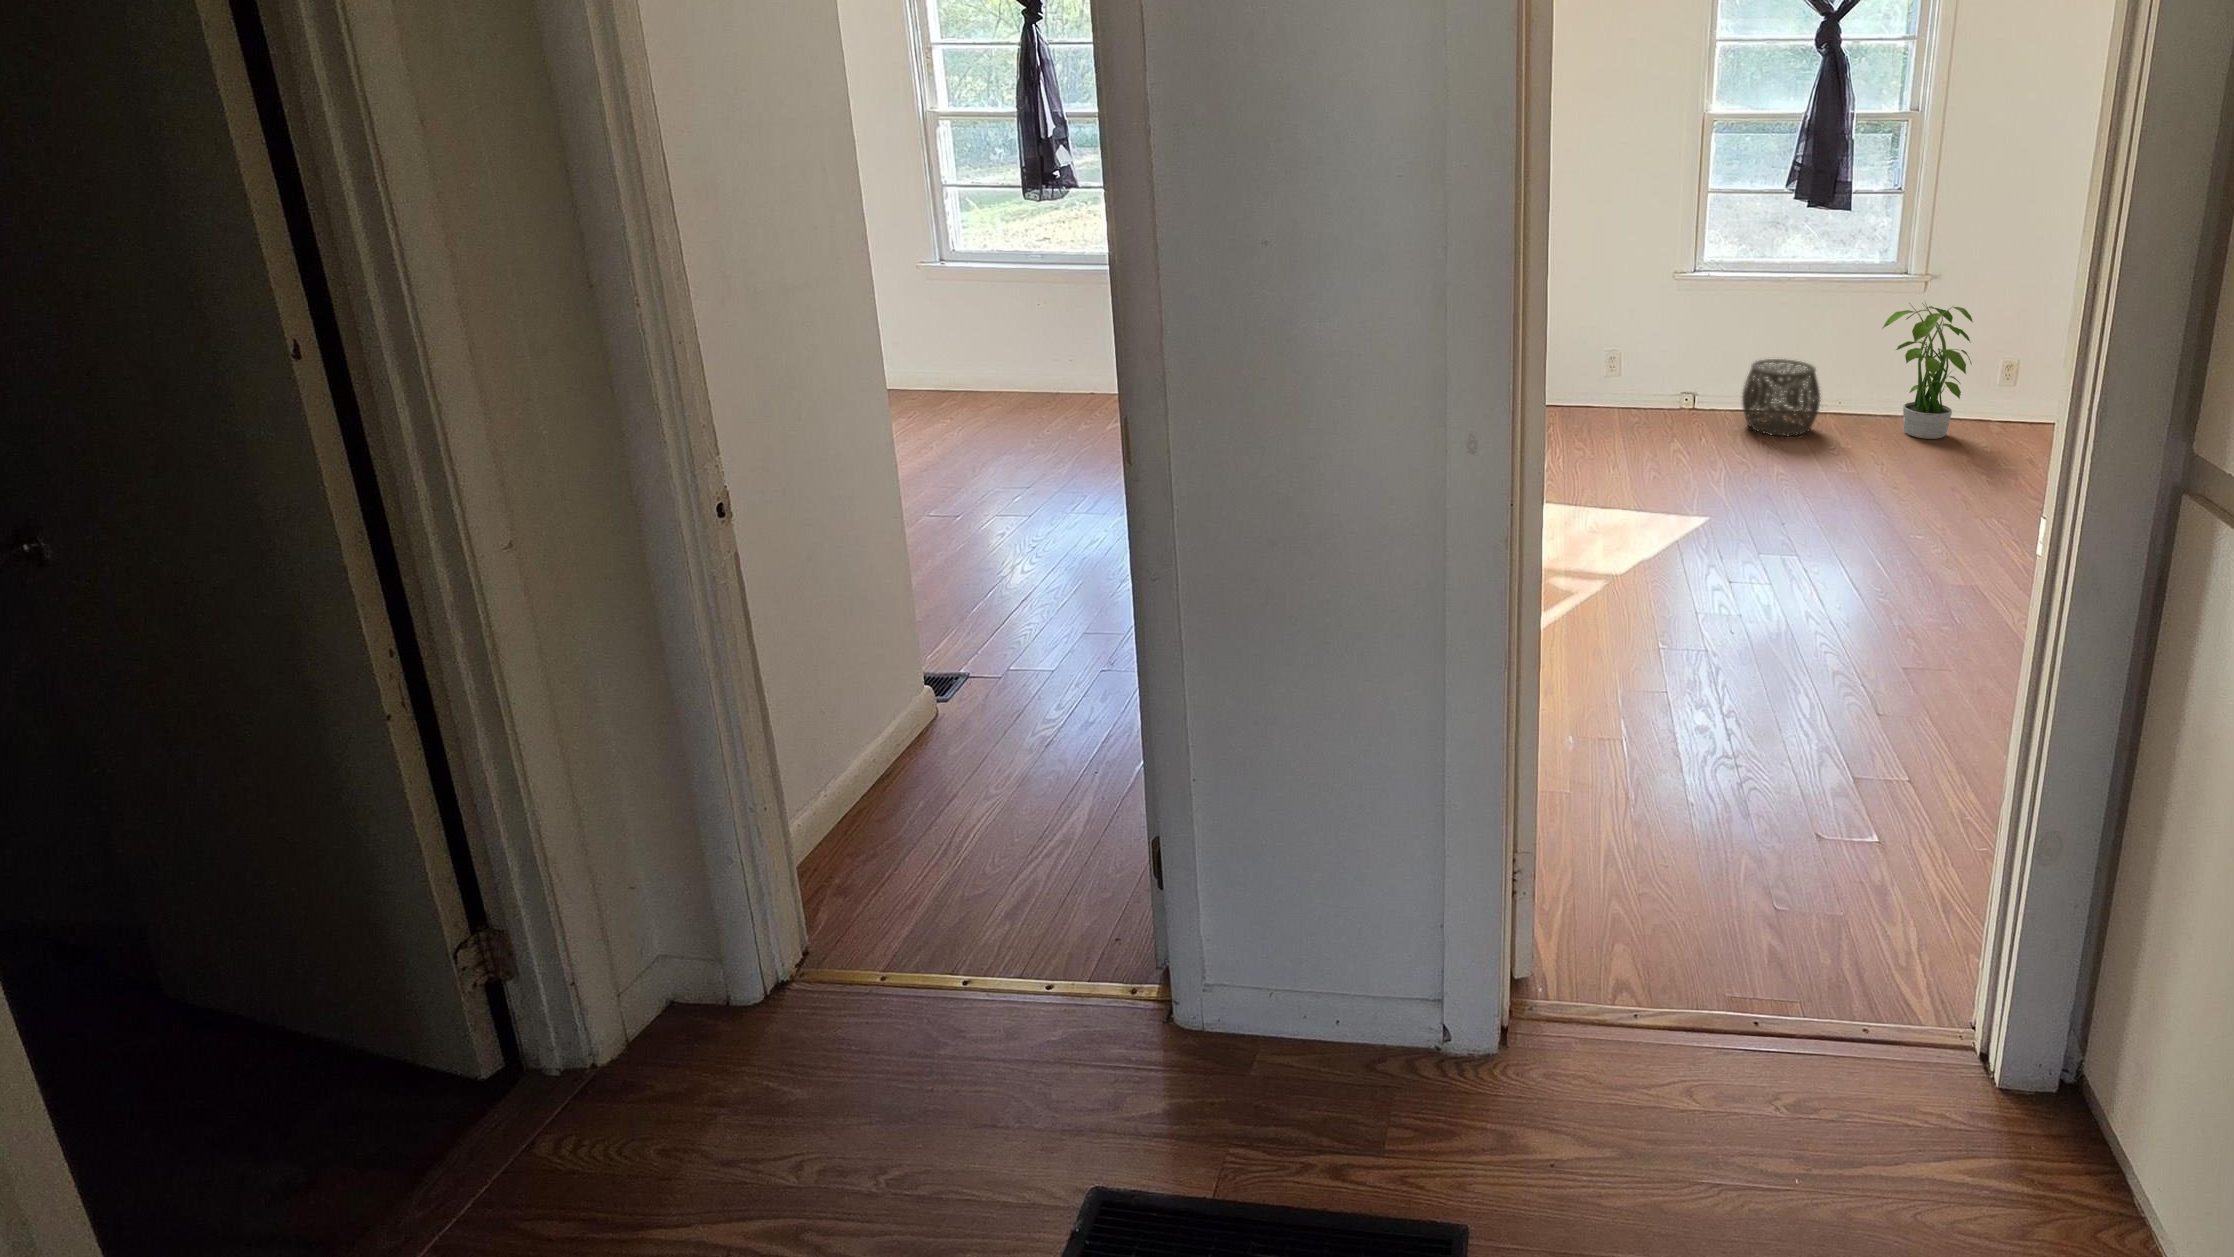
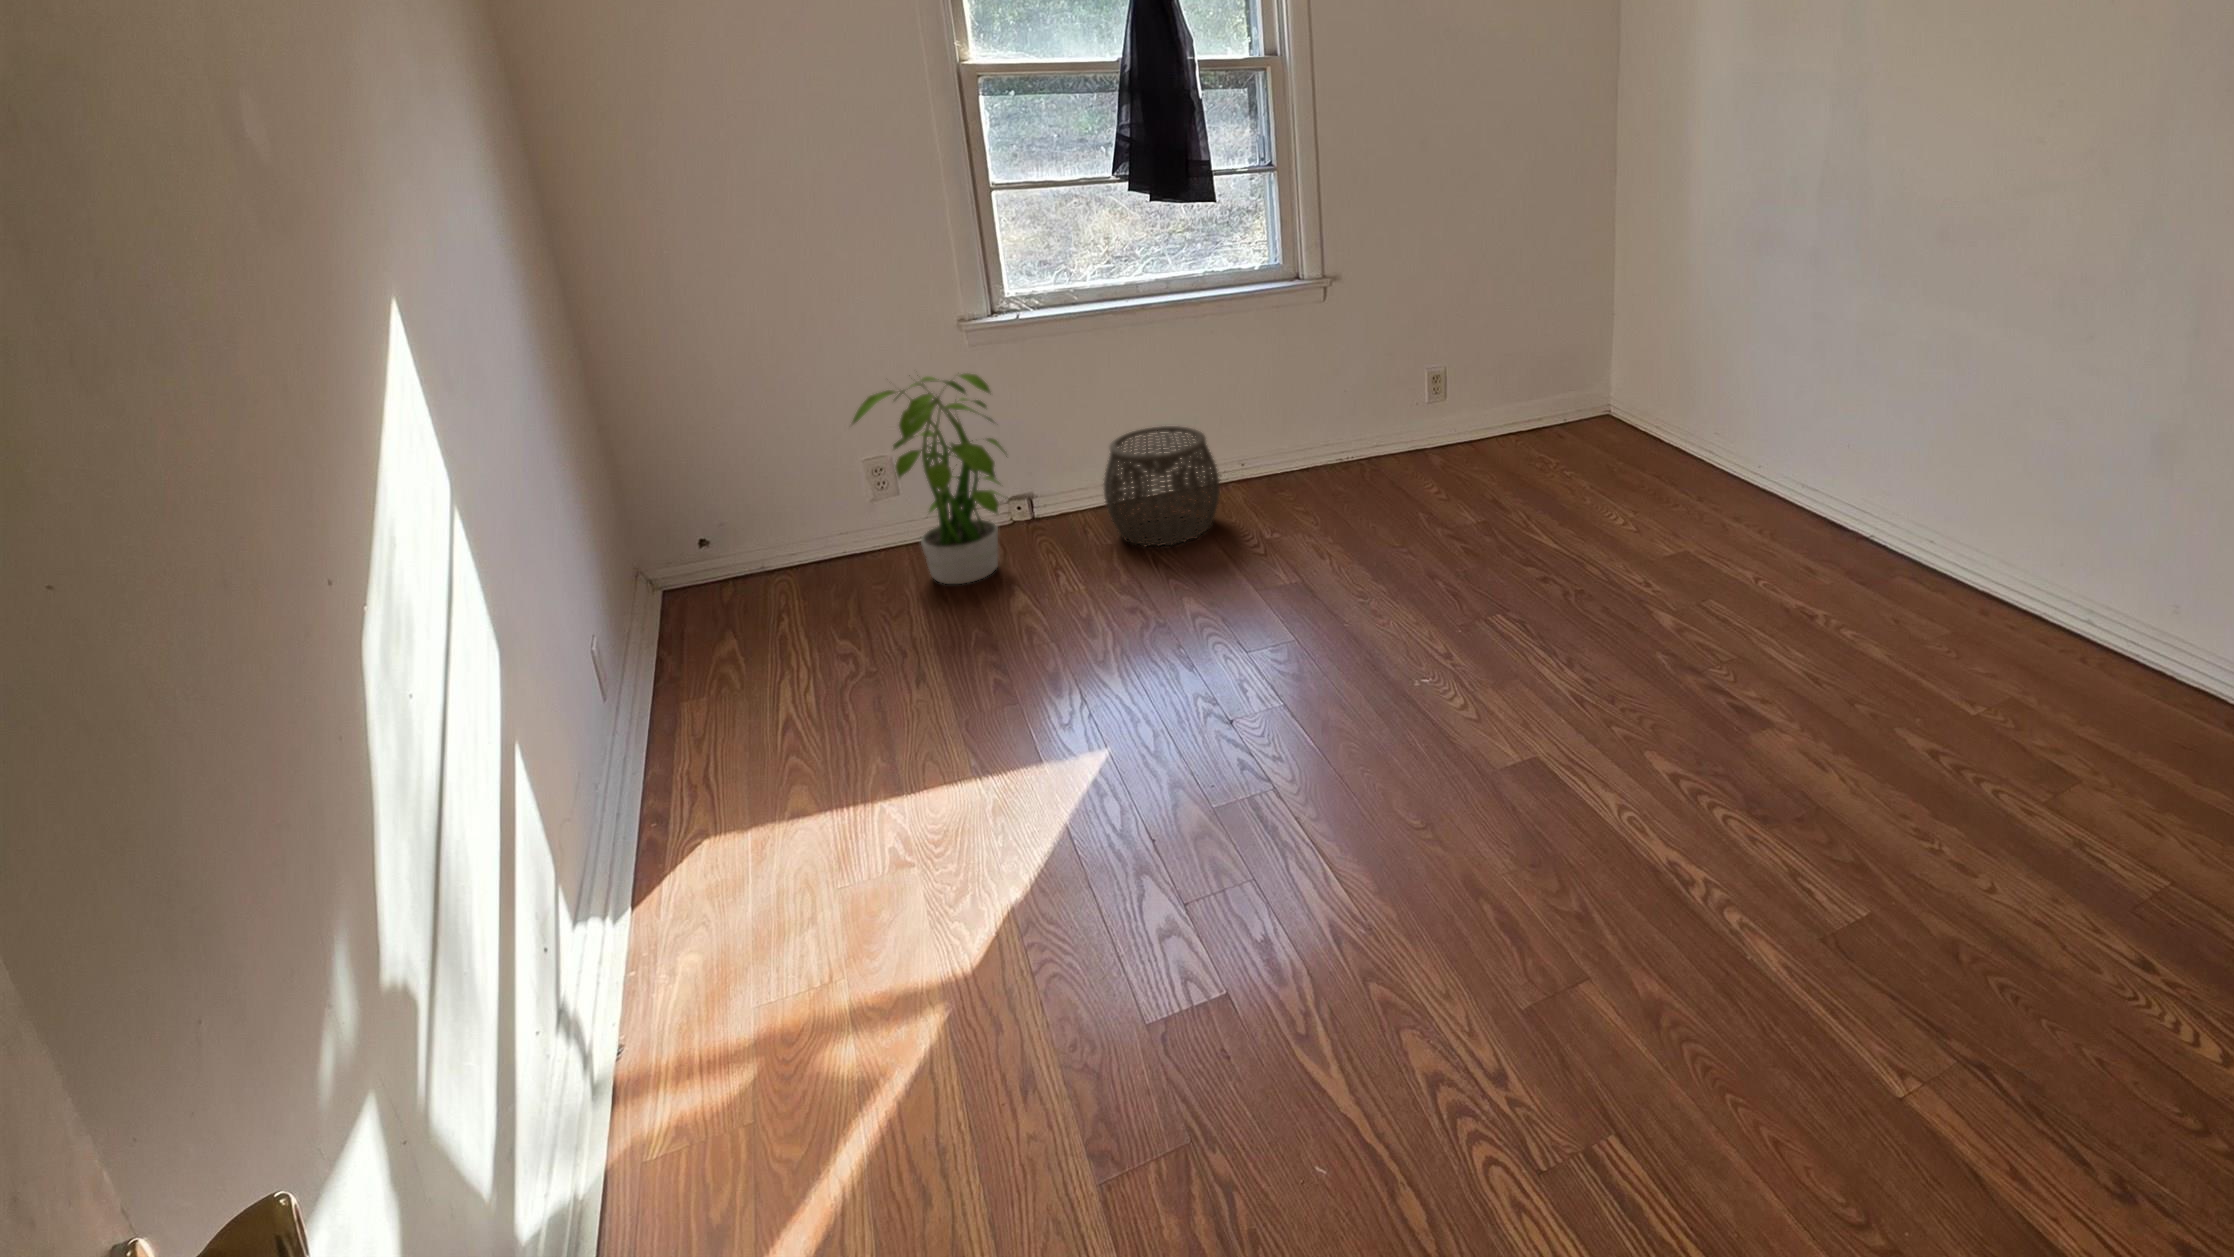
potted plant: present [1882,303,1973,439] -> present [851,373,1007,584]

